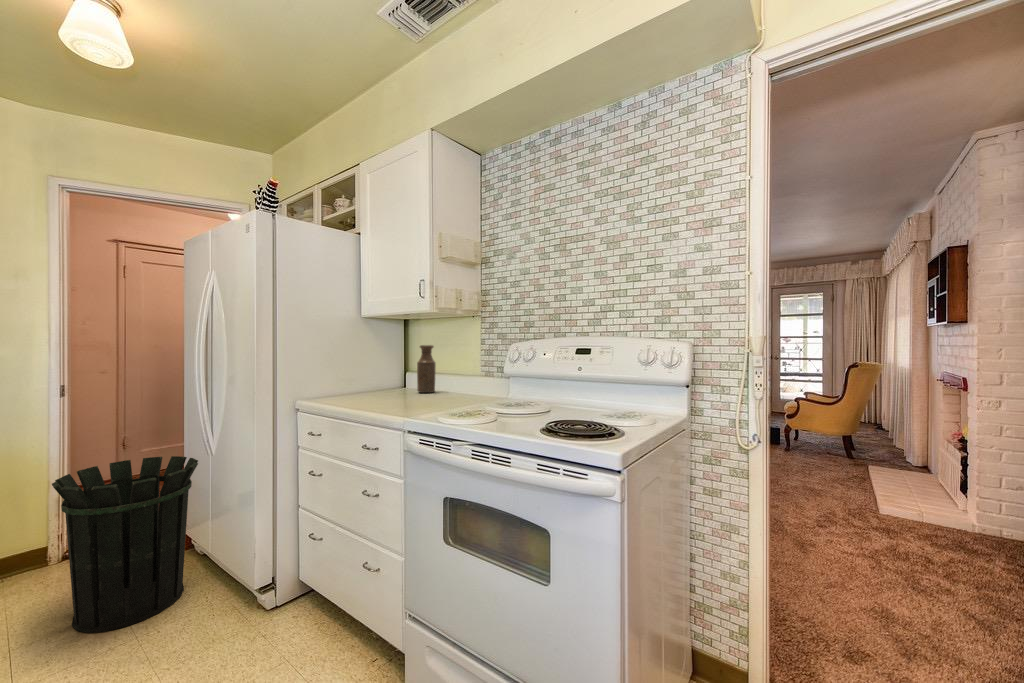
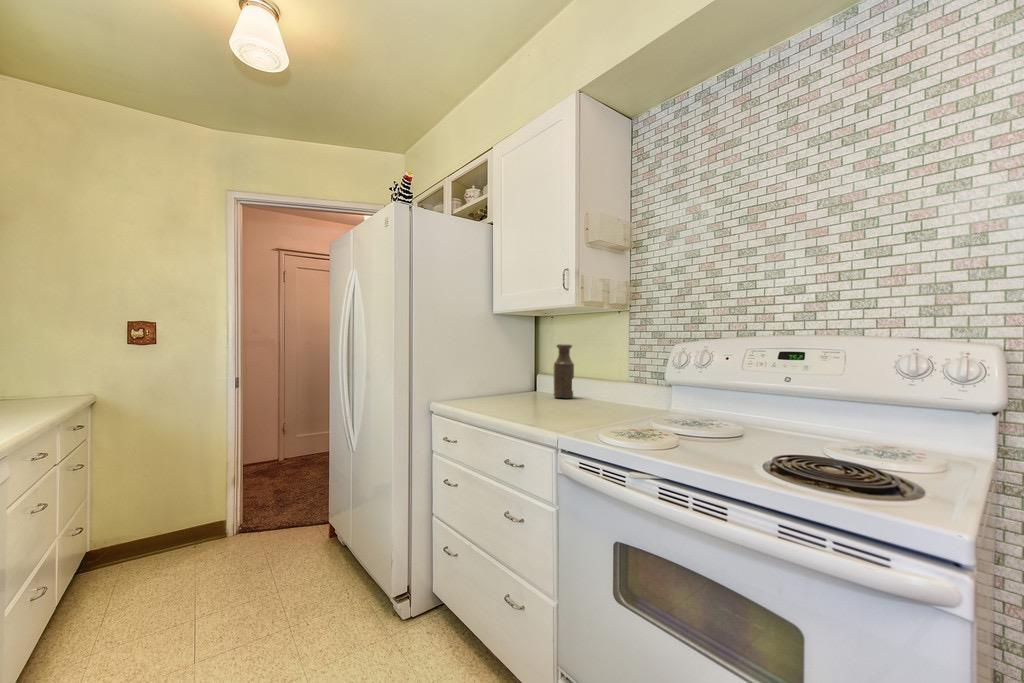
waste bin: present [52,456,198,633] -> none [221,449,340,618]

